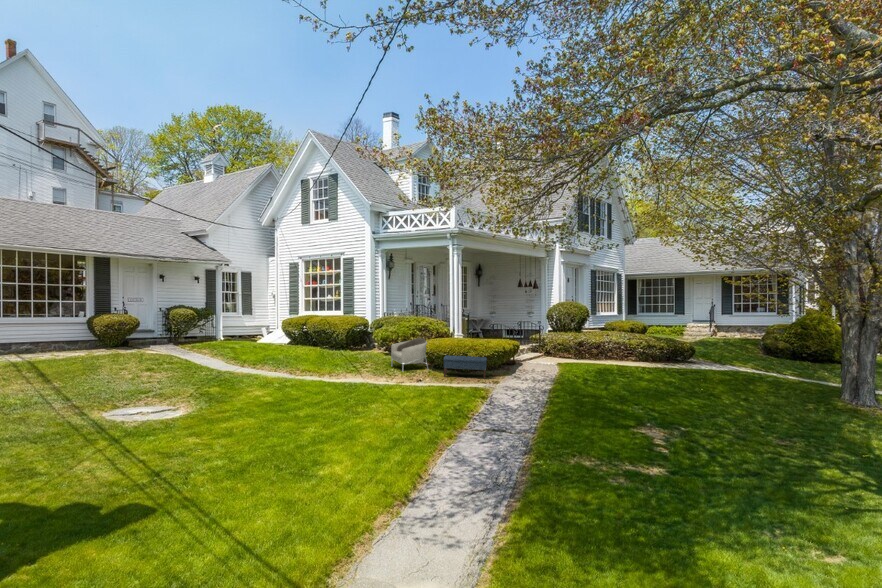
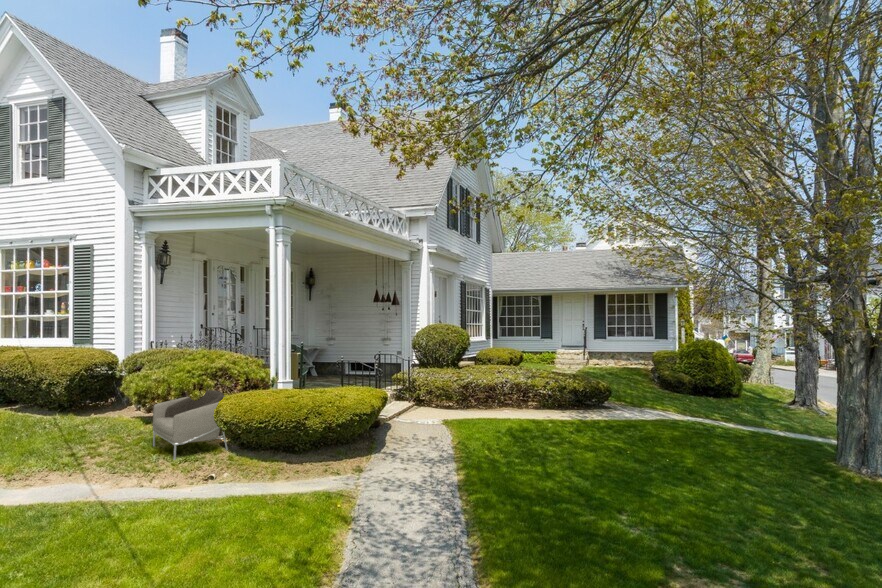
bench: present [444,355,487,379] -> none [259,425,342,469]

